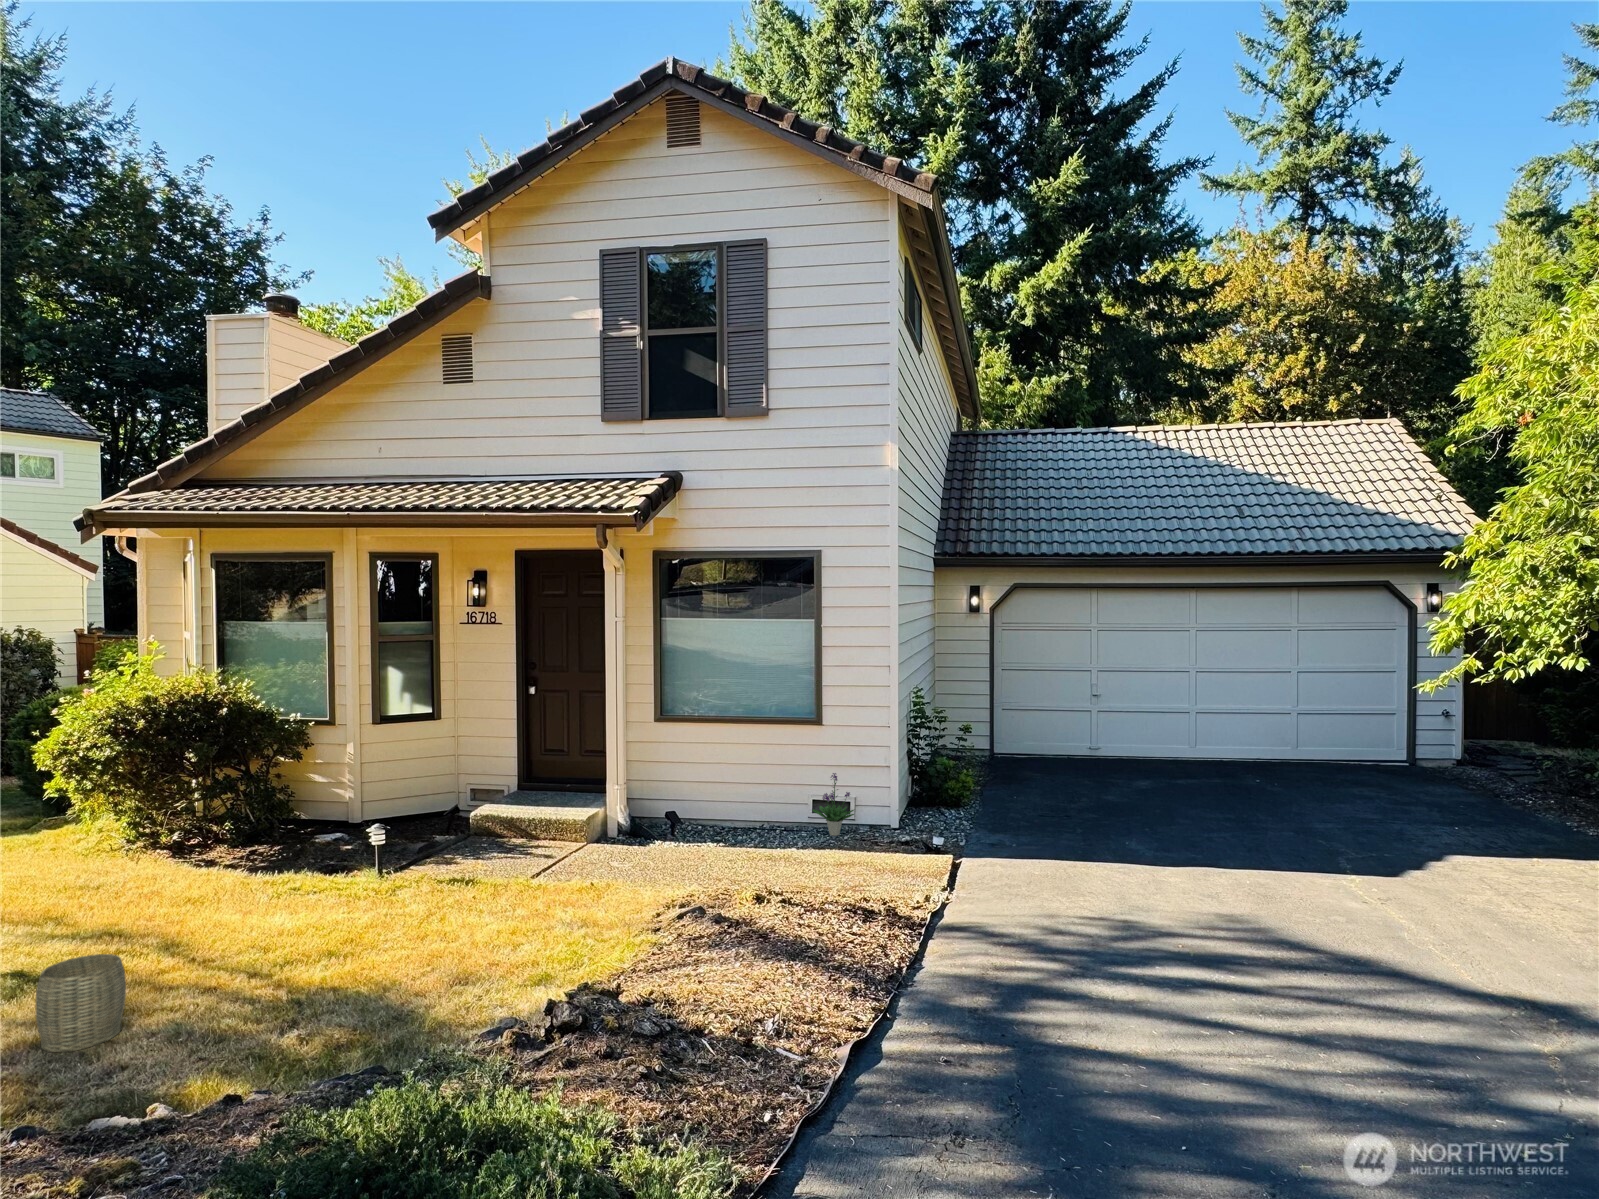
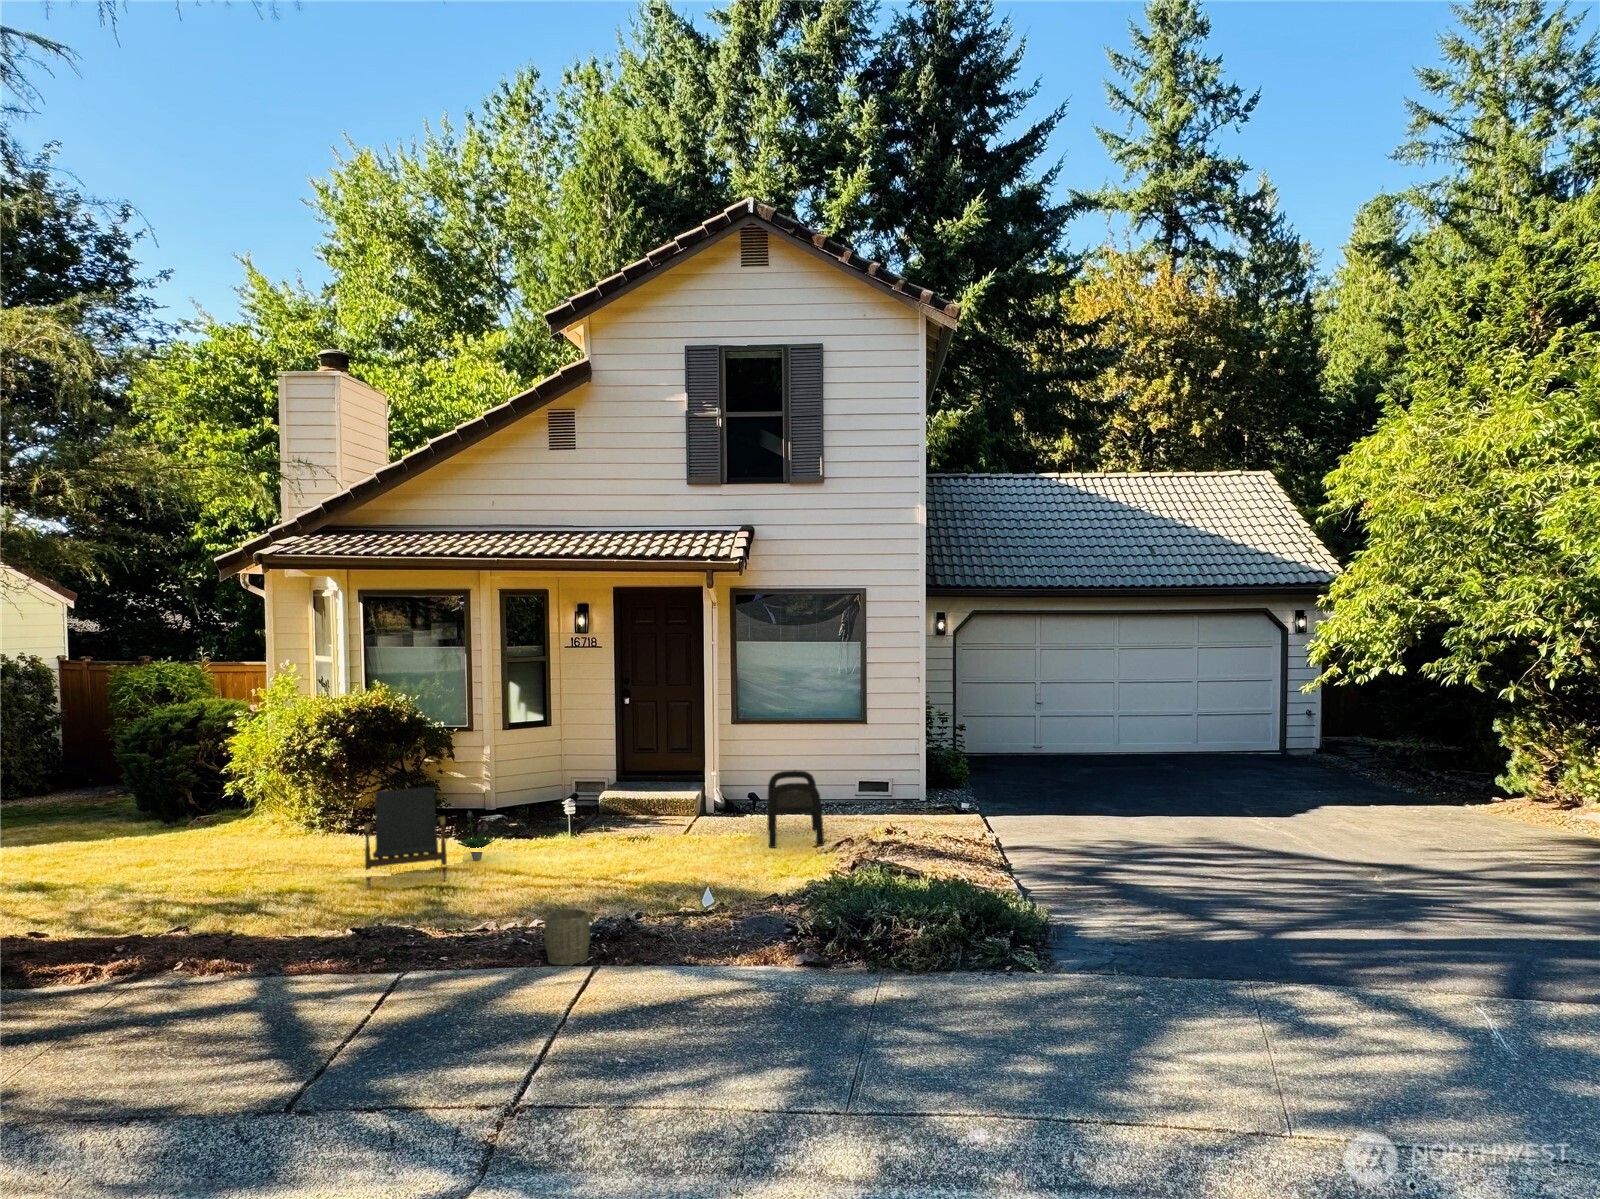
lounge chair: none [106,744,237,868] -> present [364,787,447,889]
bench: none [640,750,733,853] -> present [767,770,824,848]
potted plant: present [813,773,854,836] -> present [458,811,495,861]

